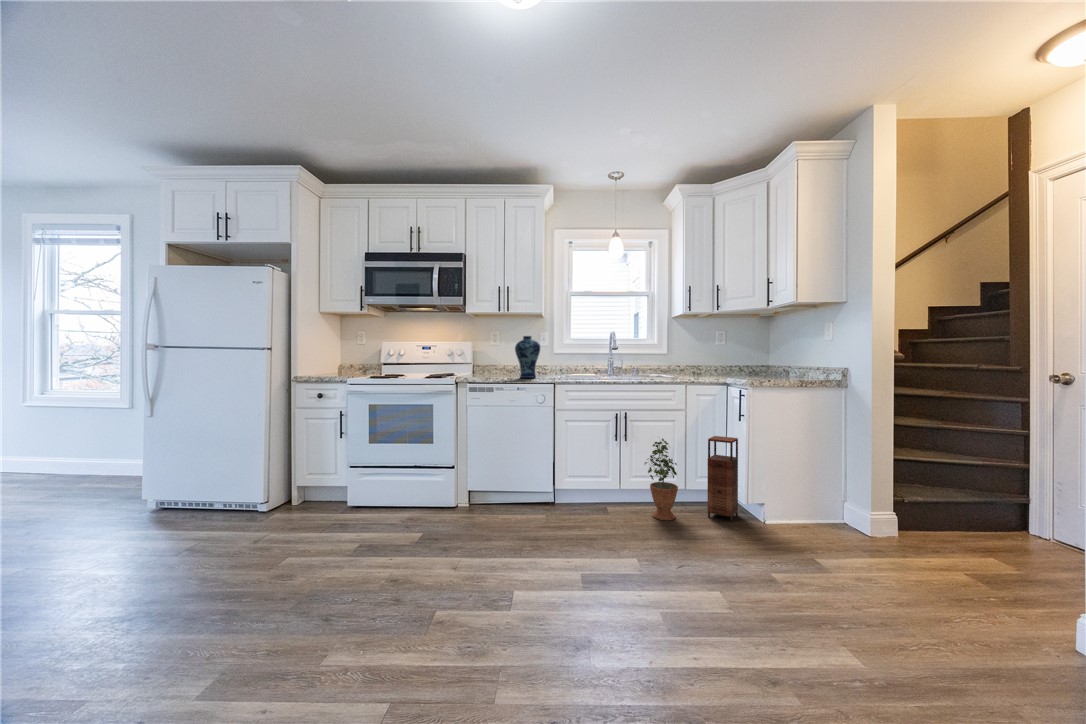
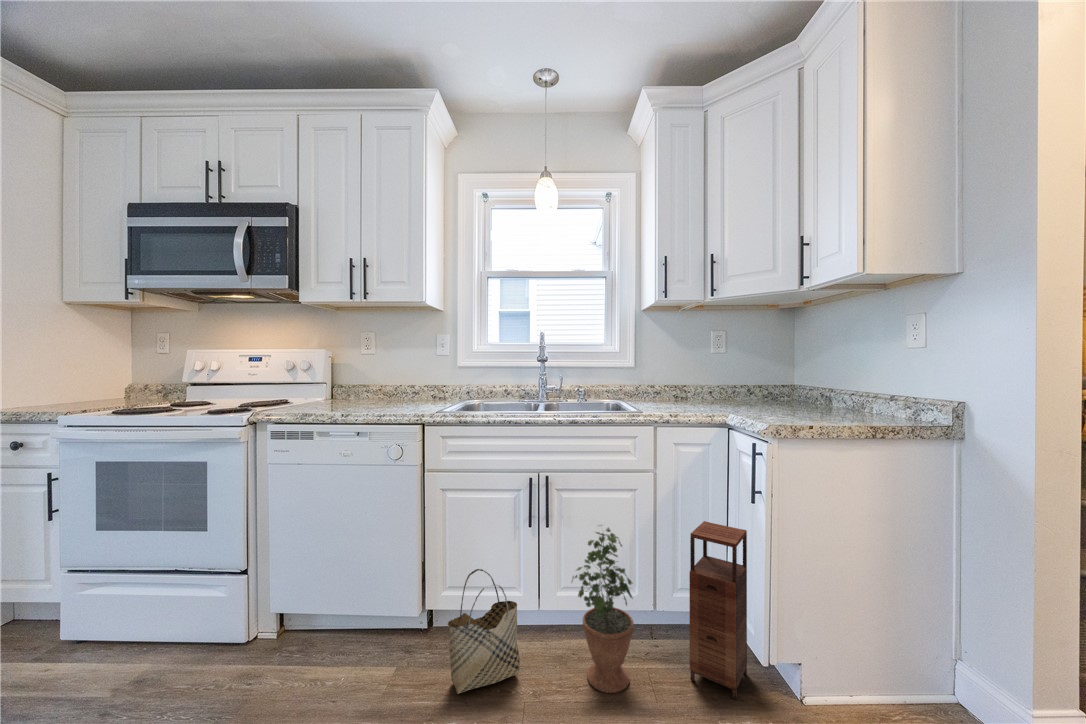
vase: present [515,336,540,378] -> none [363,340,410,412]
woven basket: none [581,461,616,520] -> present [448,569,520,694]

